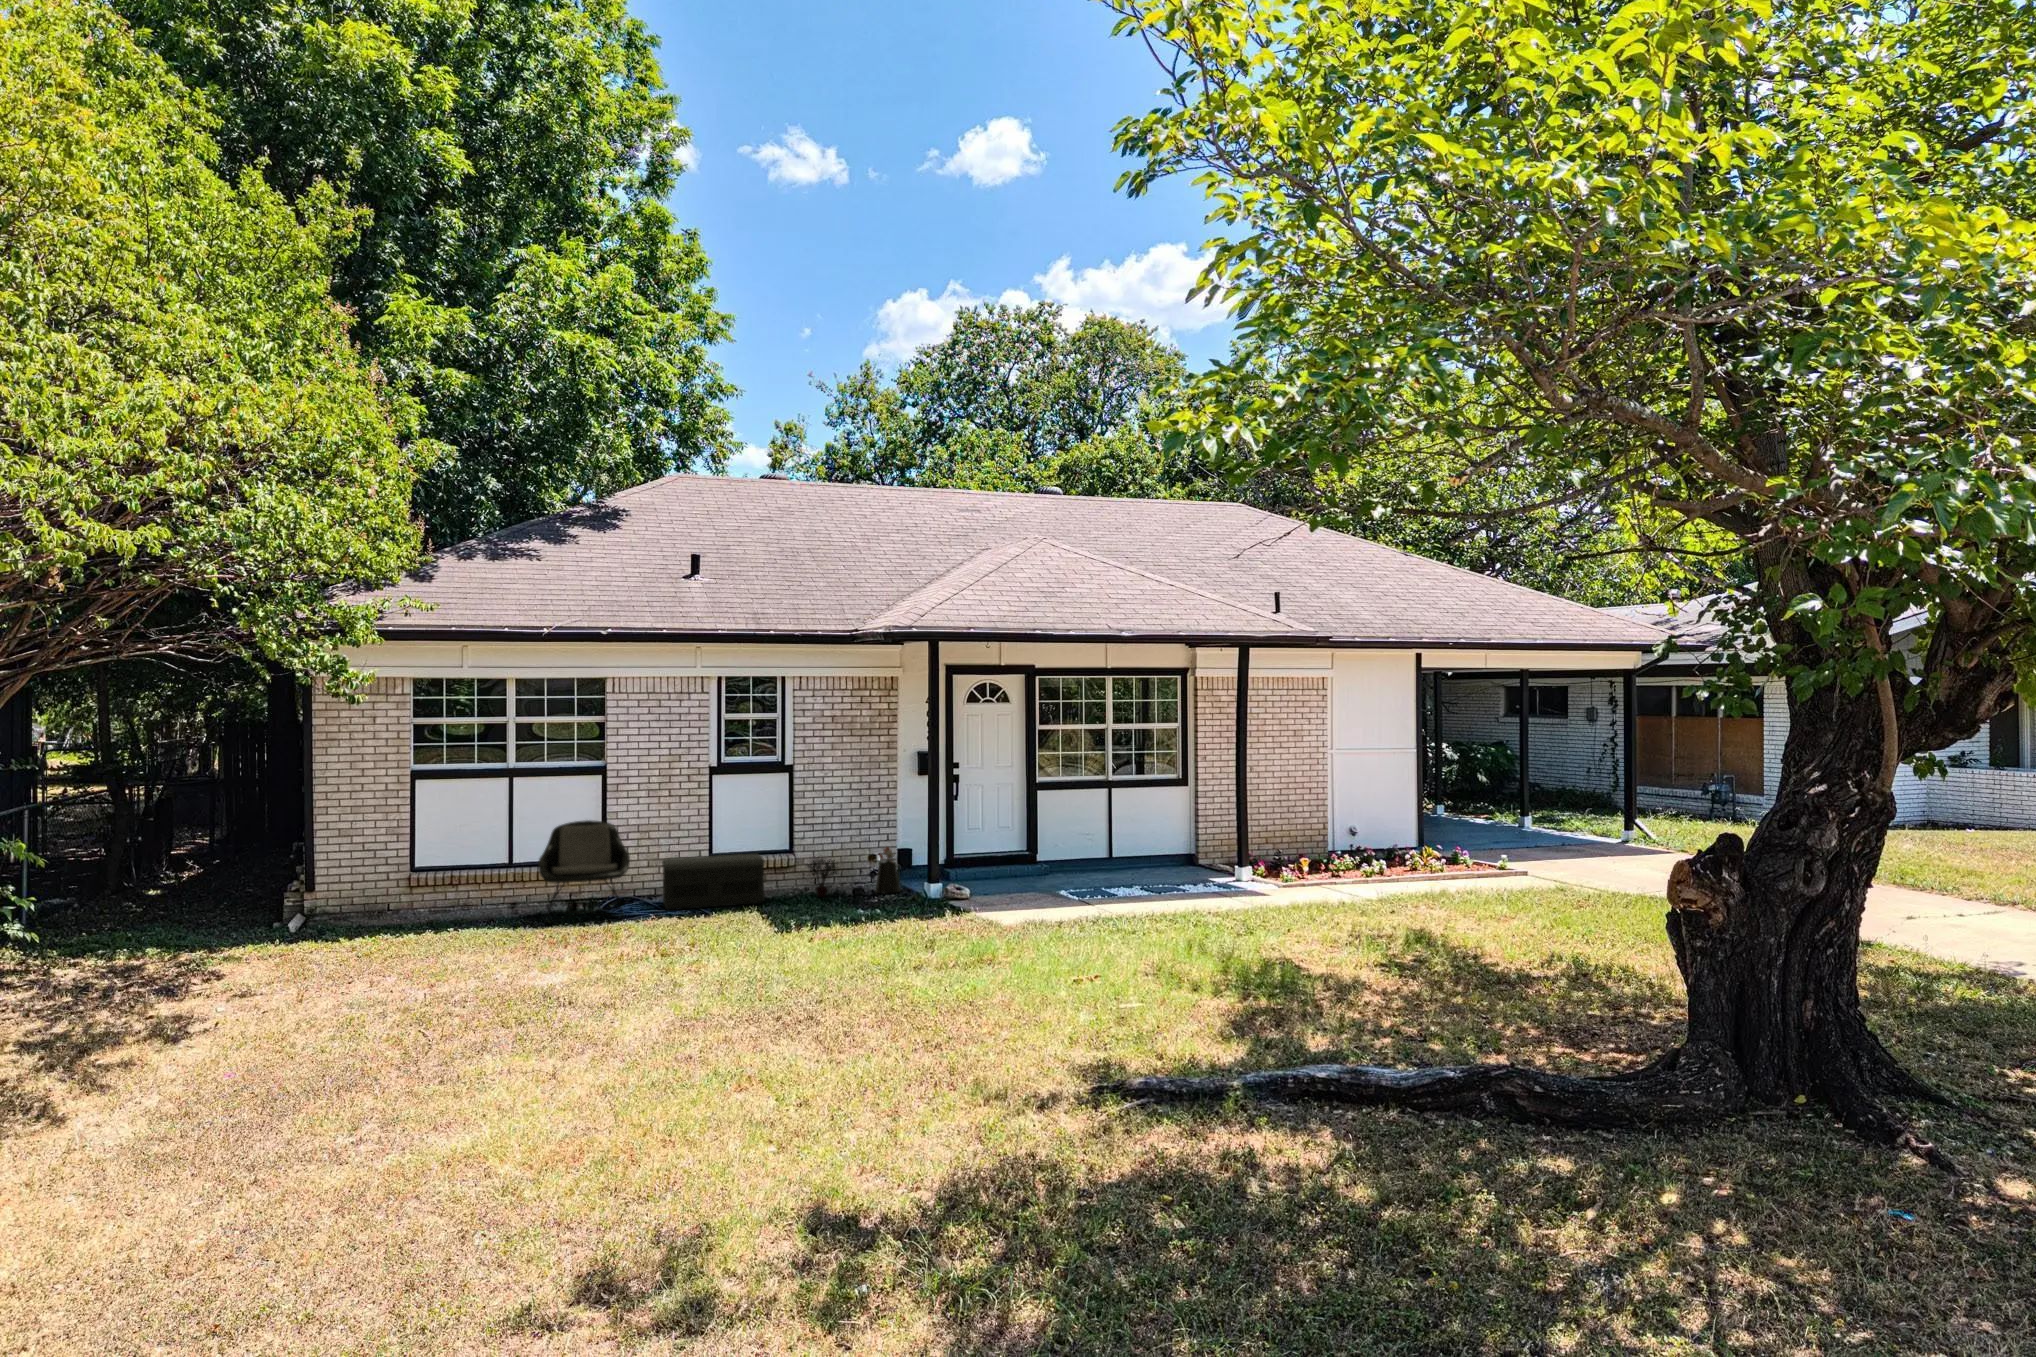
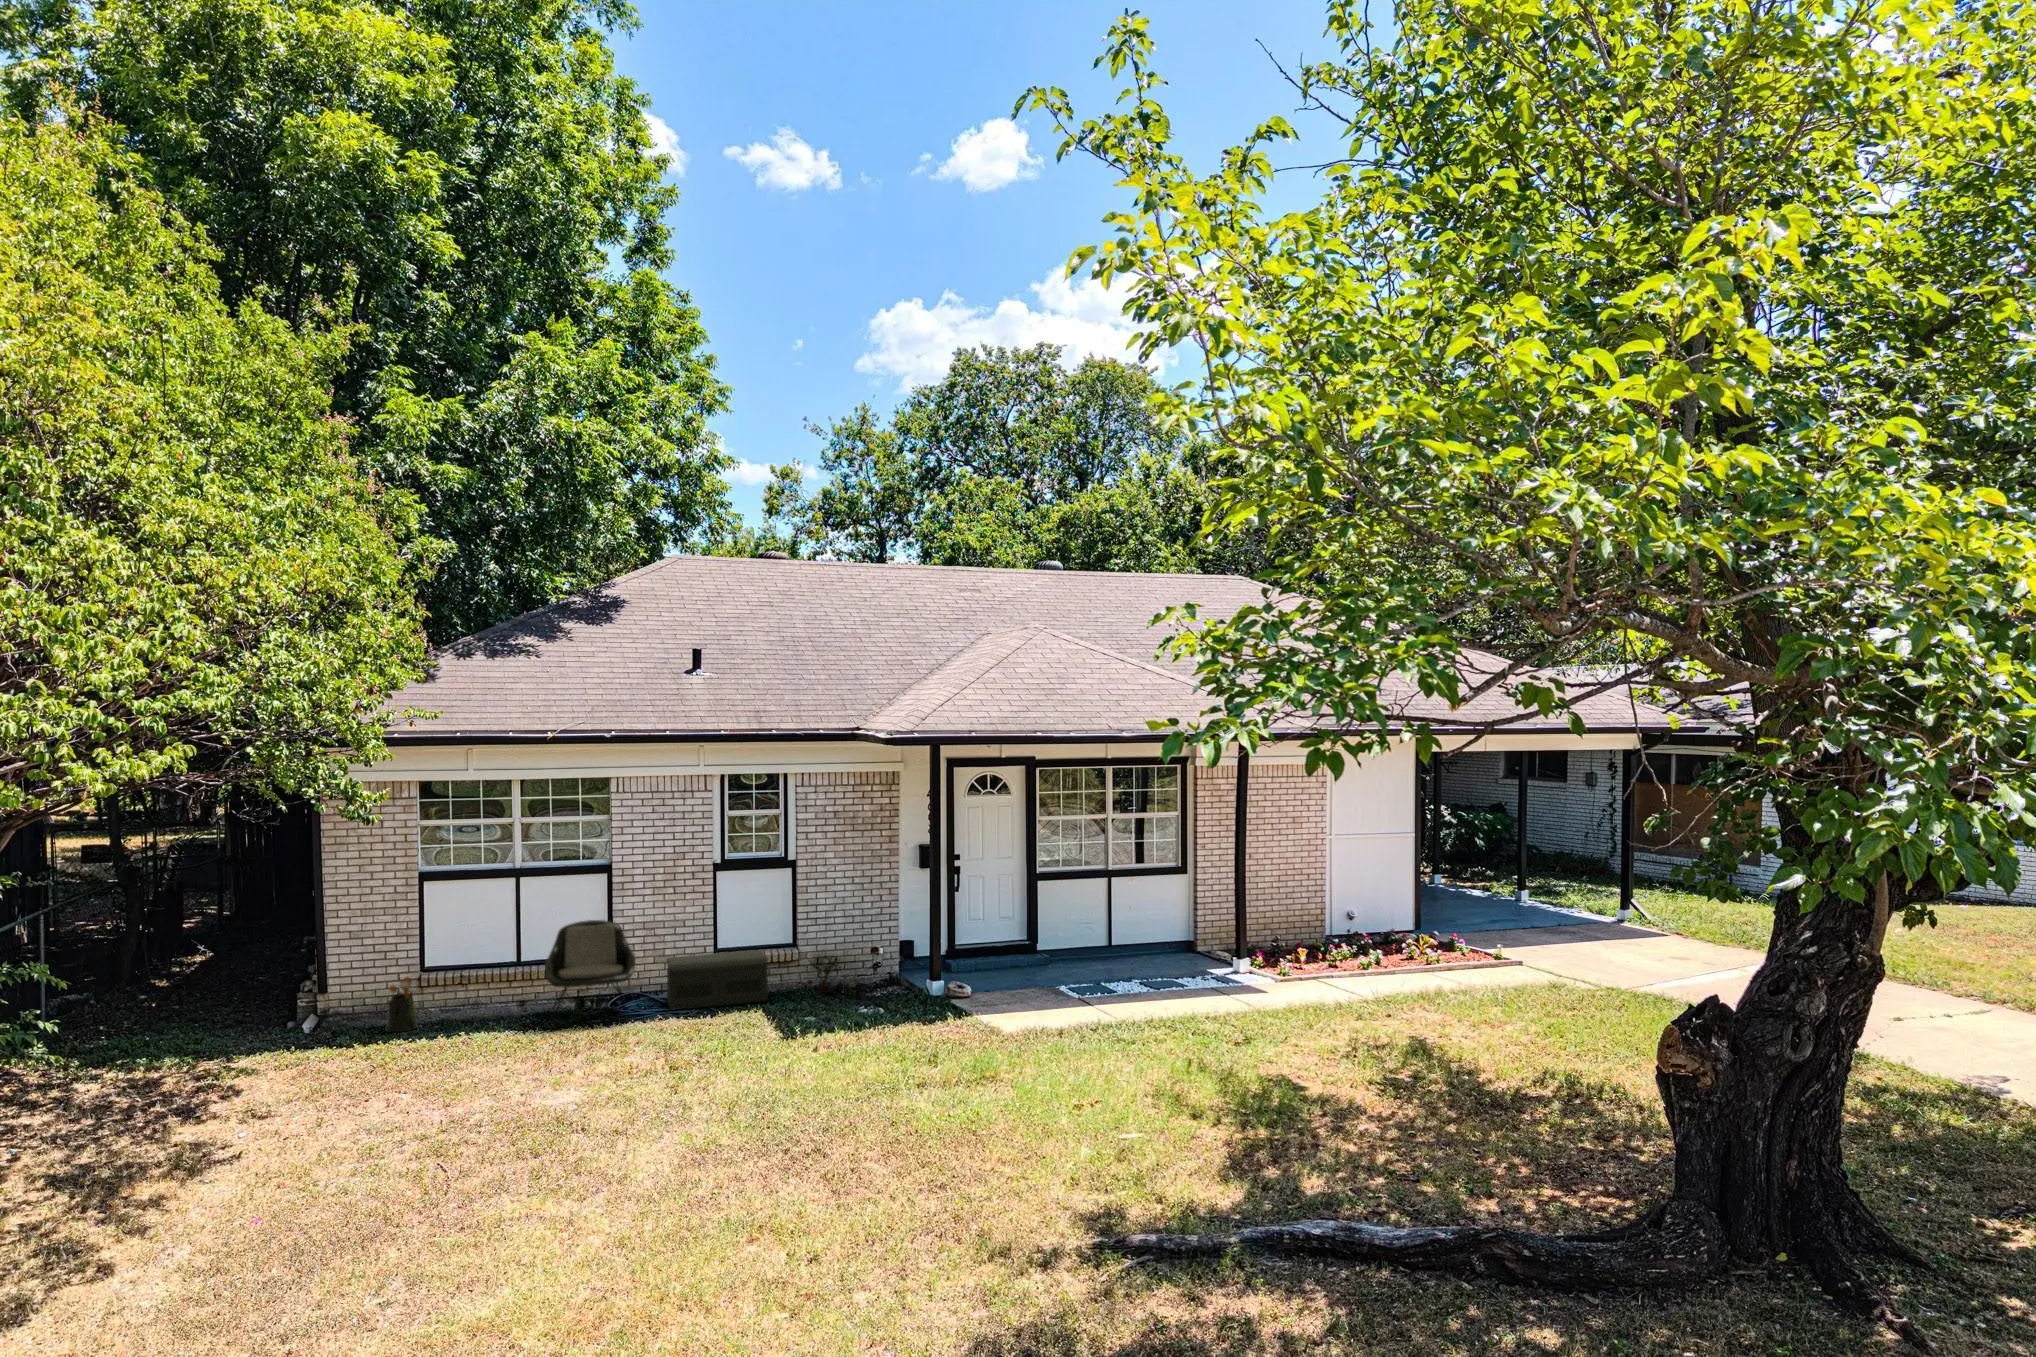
watering can: present [876,847,900,893] -> present [386,977,418,1032]

